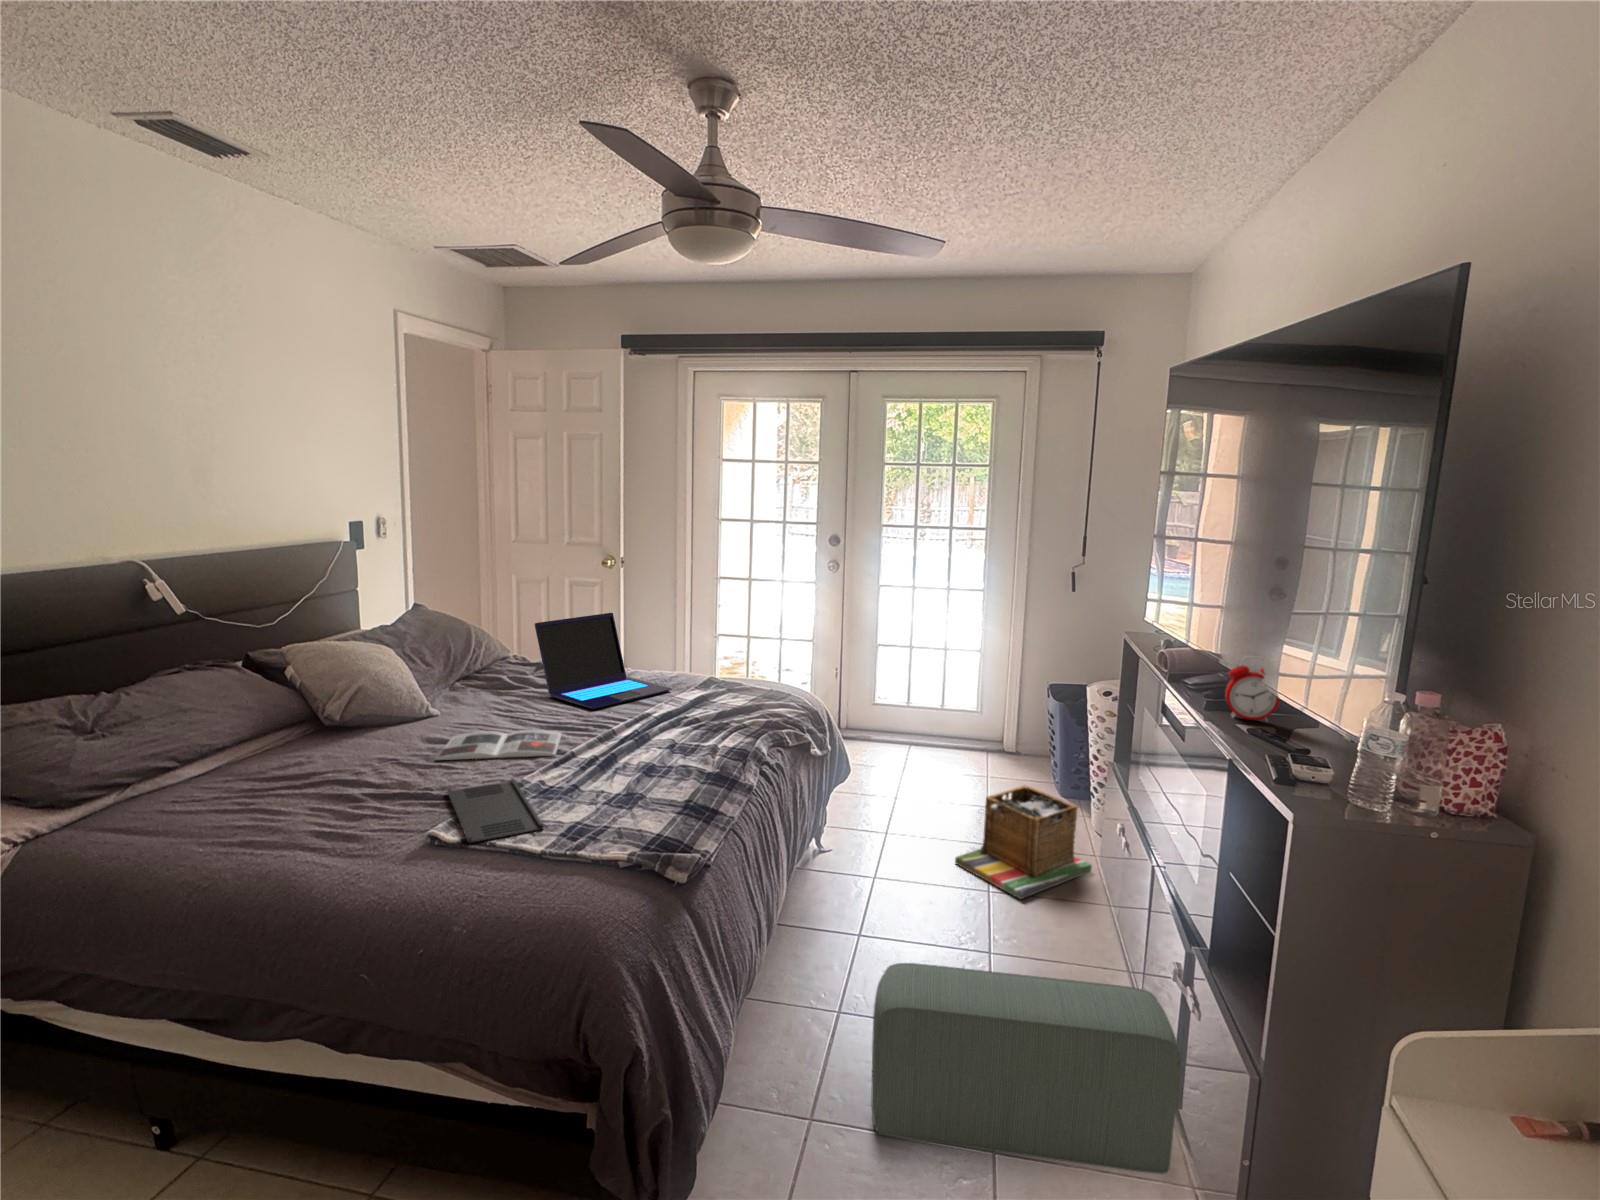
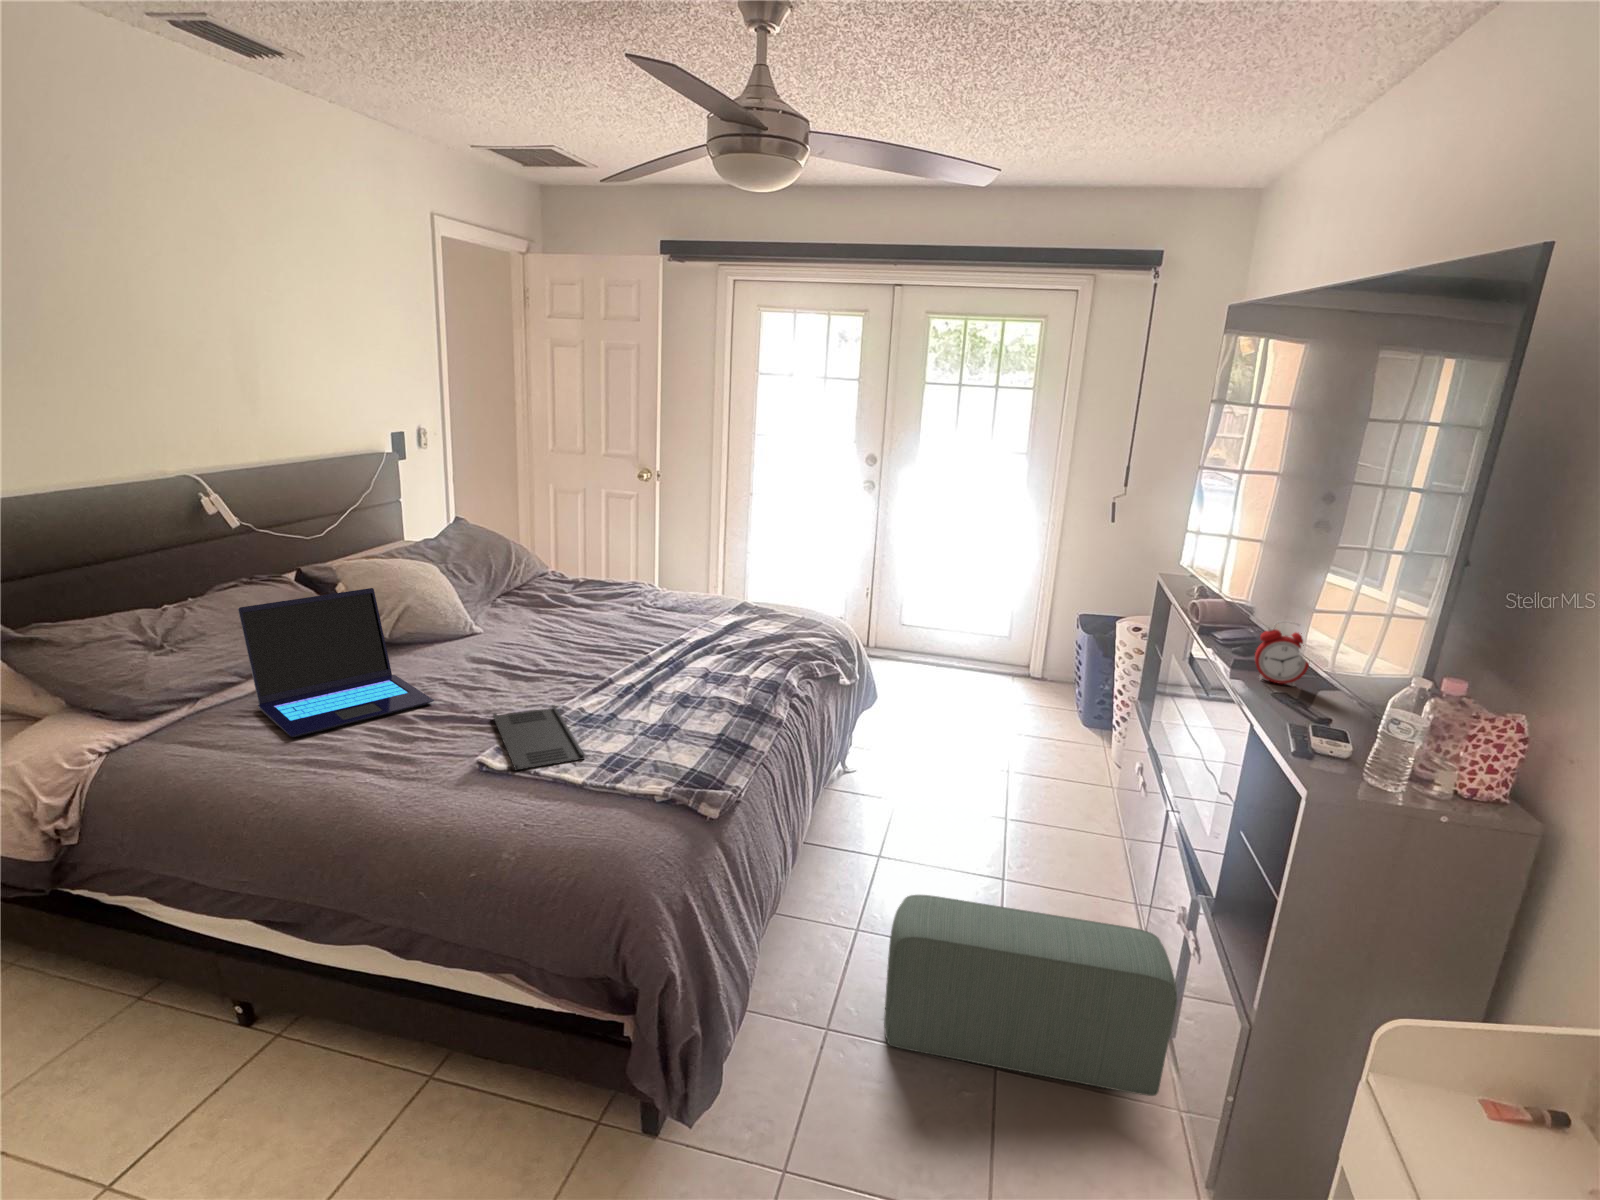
laptop: present [535,613,671,709] -> present [238,588,434,737]
magazine: present [436,730,562,760] -> none [480,655,600,683]
laundry basket: present [955,785,1092,899] -> none [977,721,1111,832]

